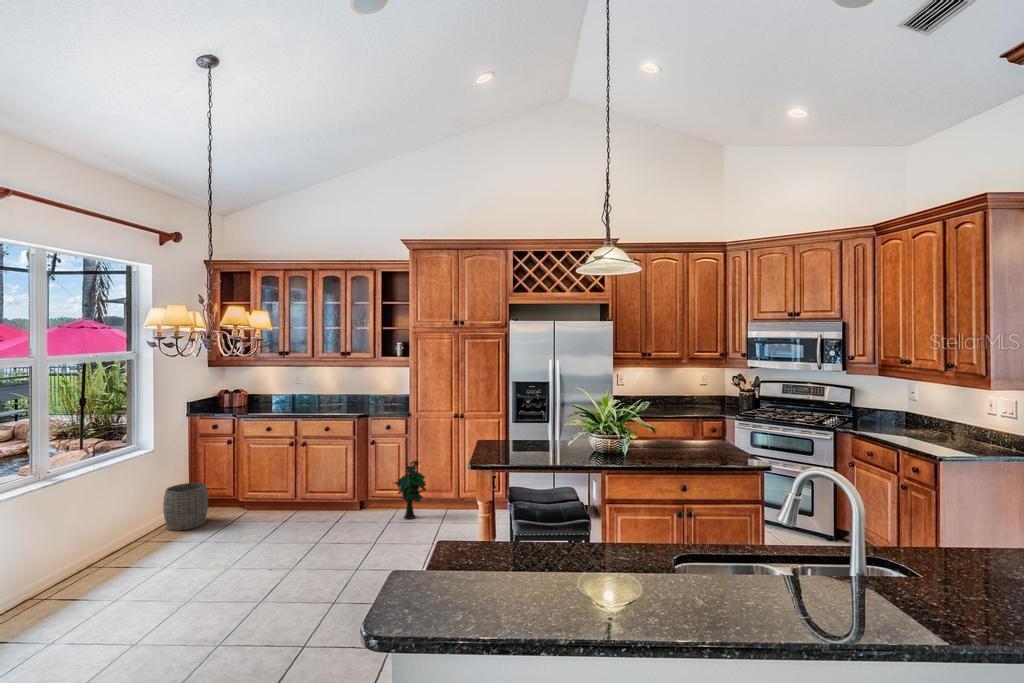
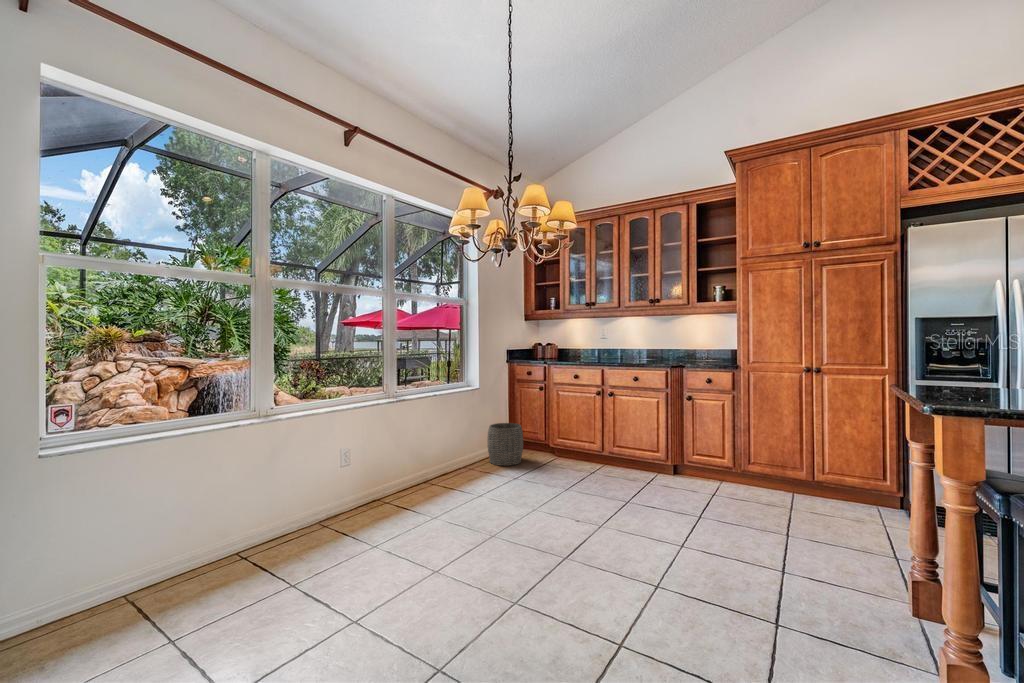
decorative plant: present [395,461,426,519] -> none [717,423,766,496]

